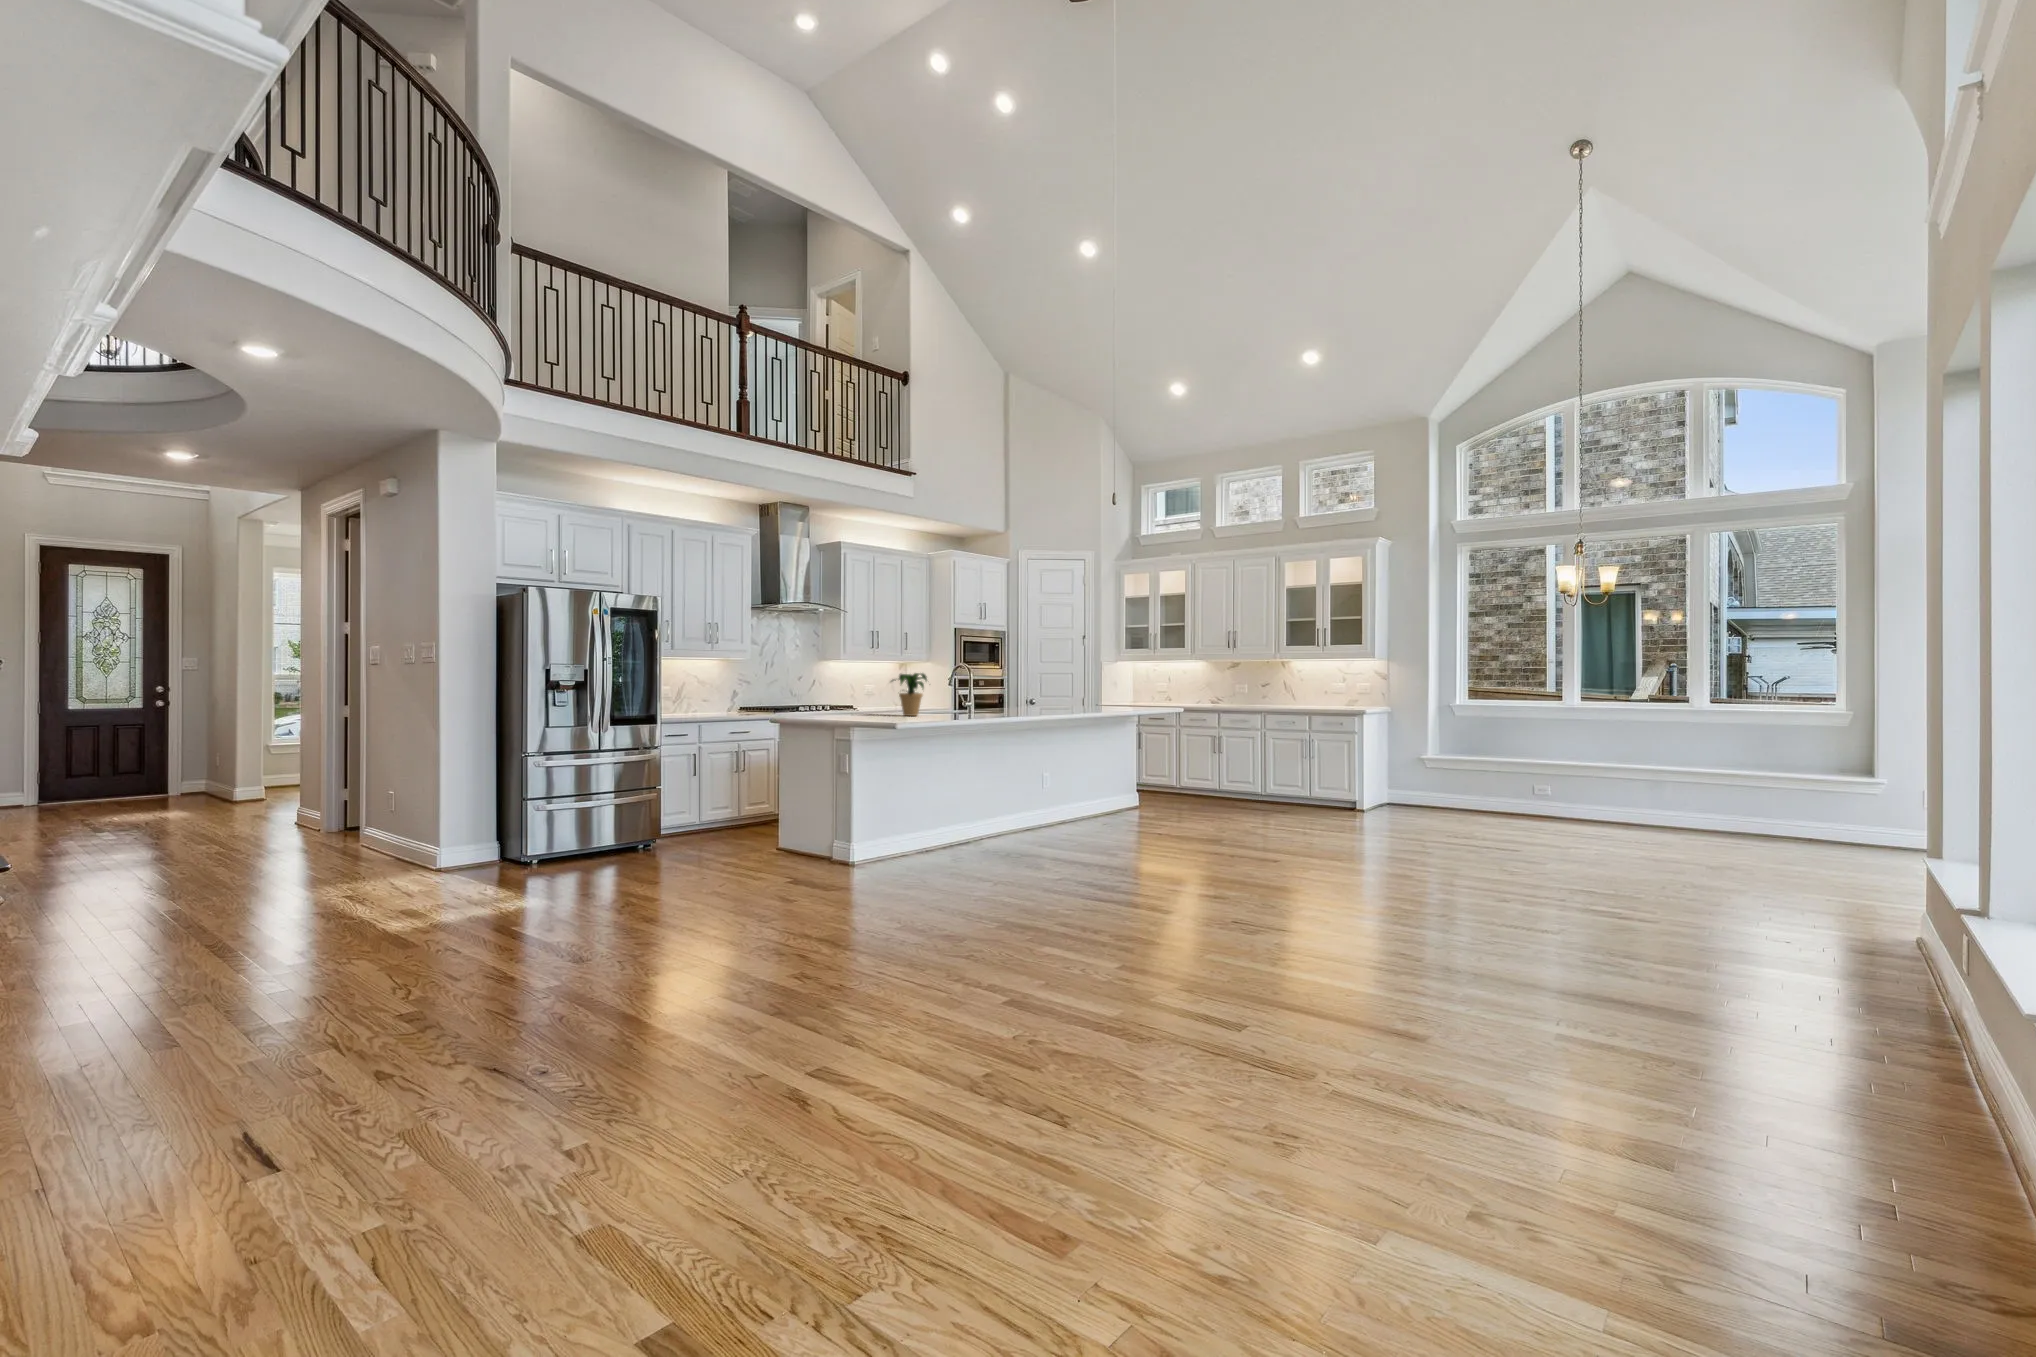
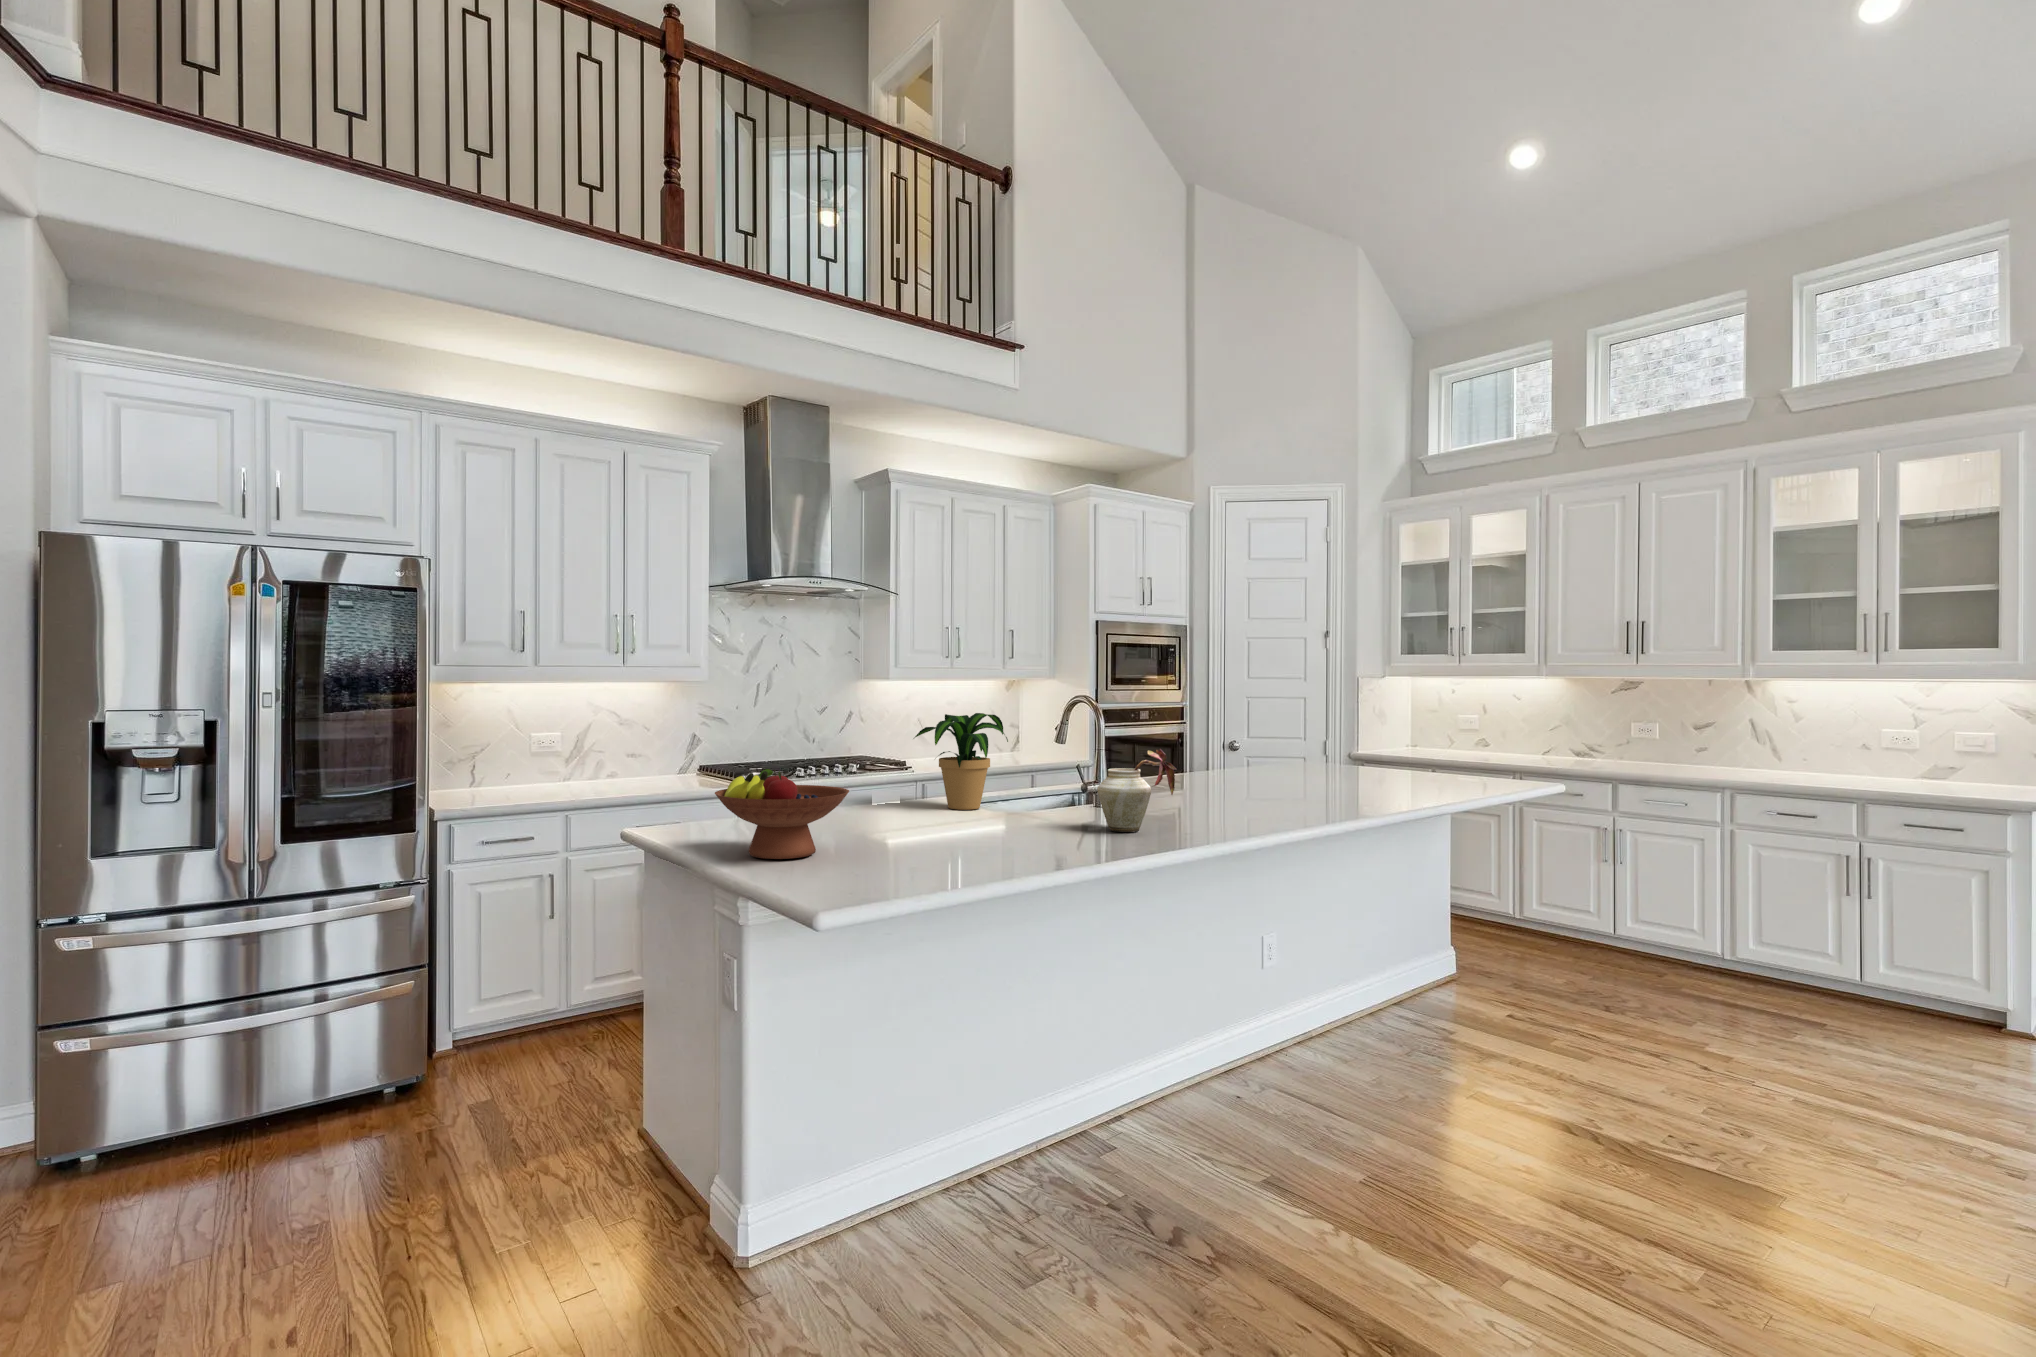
vase: none [975,684,1008,720] -> present [1097,749,1176,832]
fruit bowl: none [833,688,885,723] -> present [715,769,849,859]

